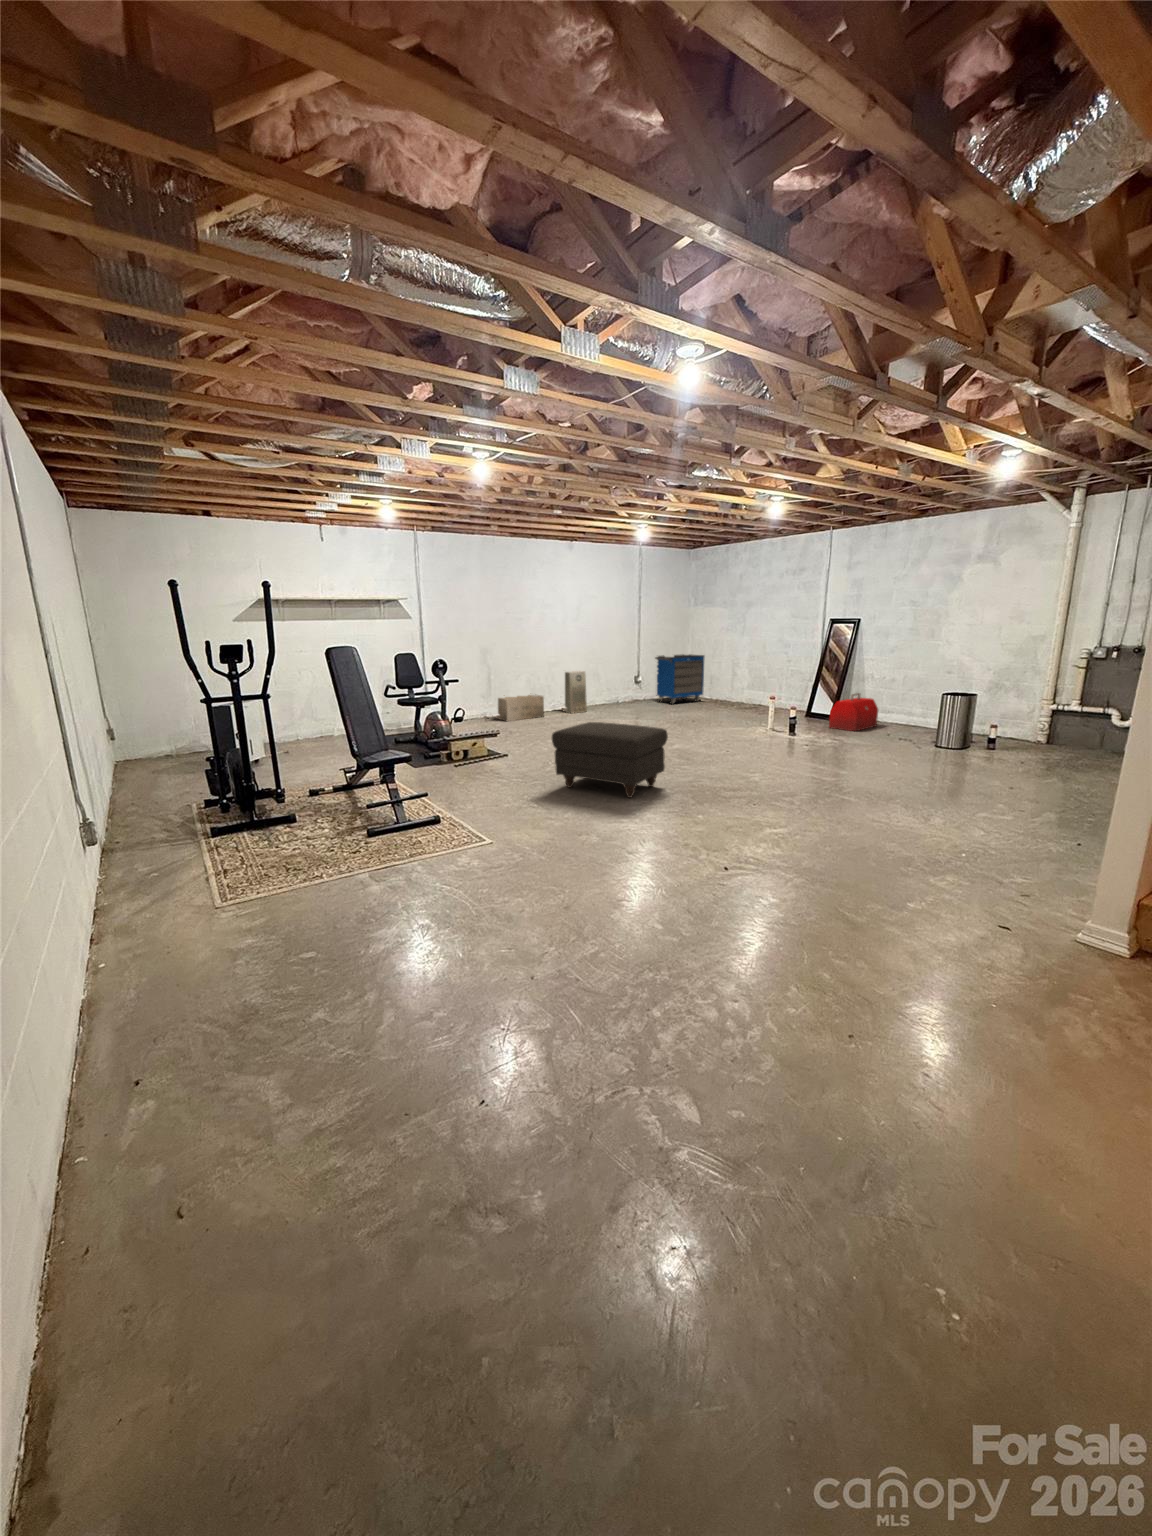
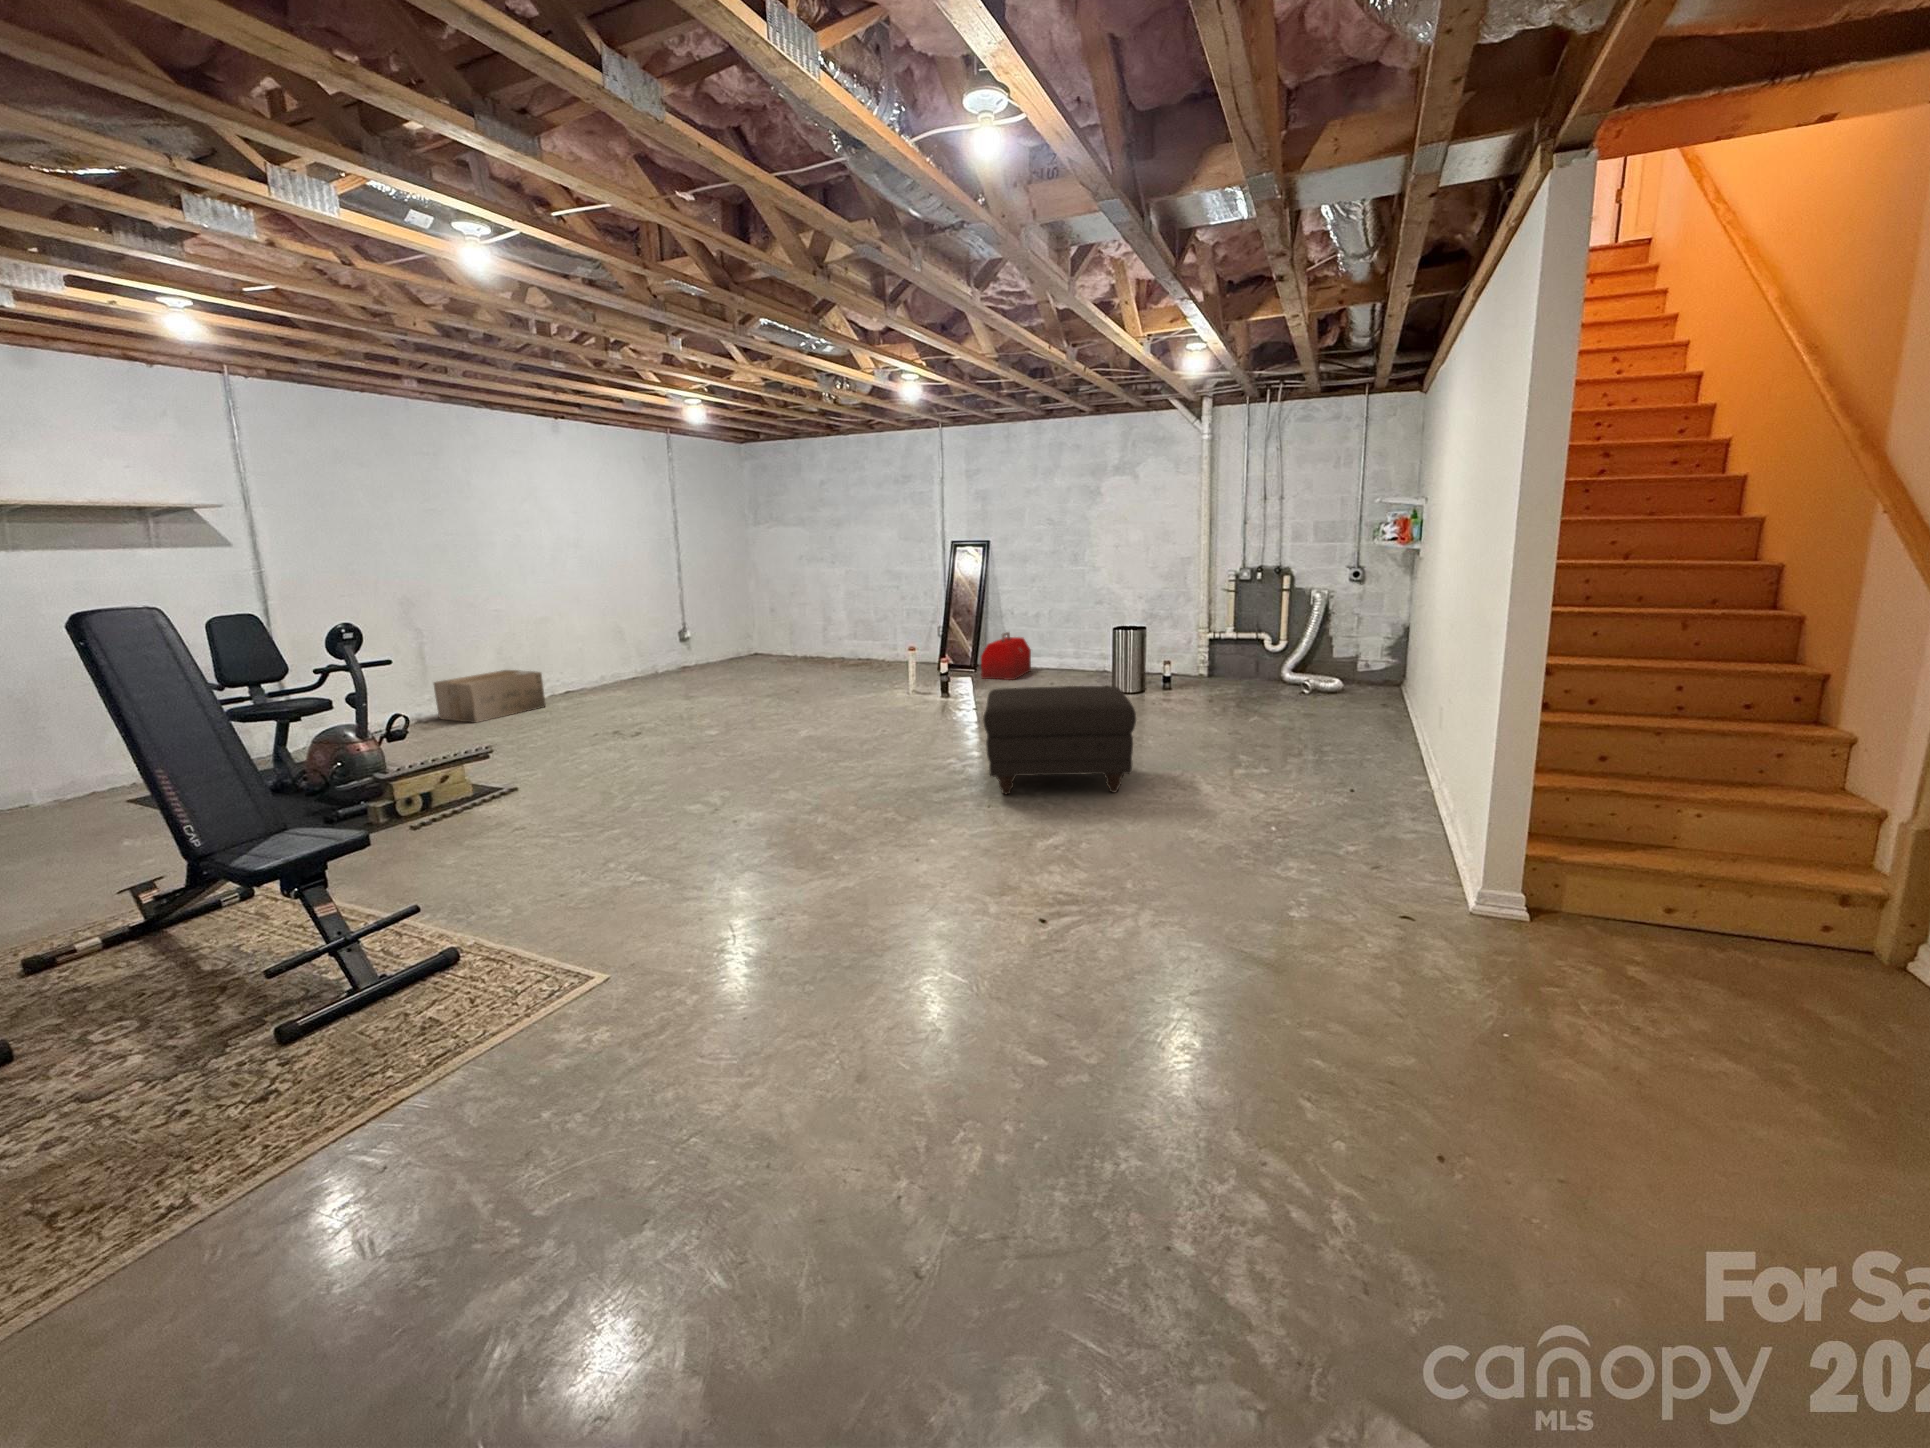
storage cabinet: present [655,655,704,704] -> none [712,593,791,666]
air purifier: present [563,671,587,713] -> none [565,626,619,696]
ottoman: present [552,722,668,798] -> present [983,686,1136,795]

